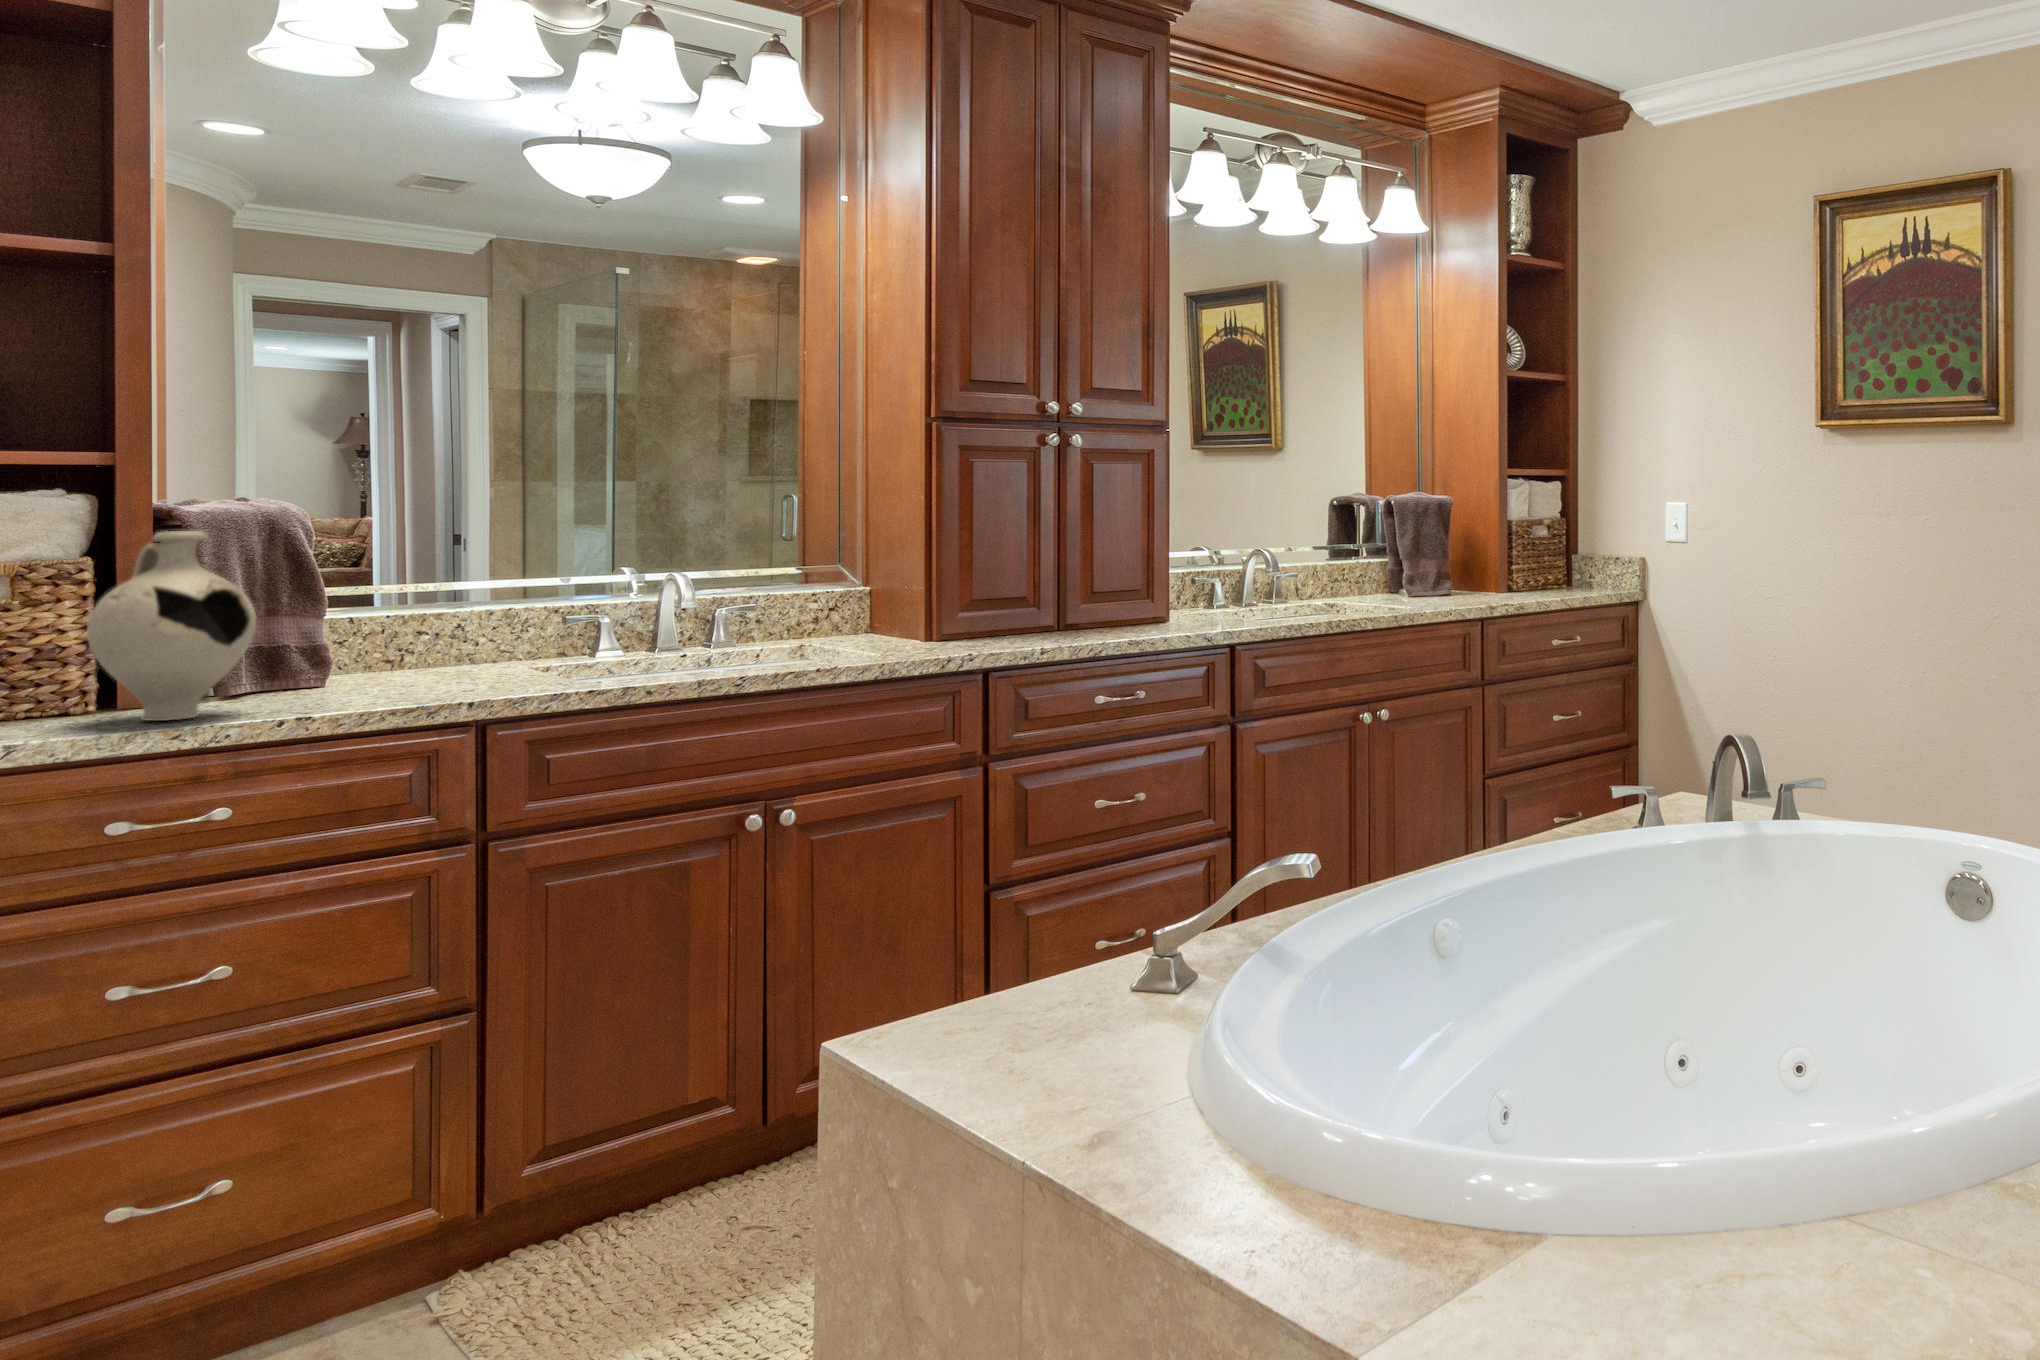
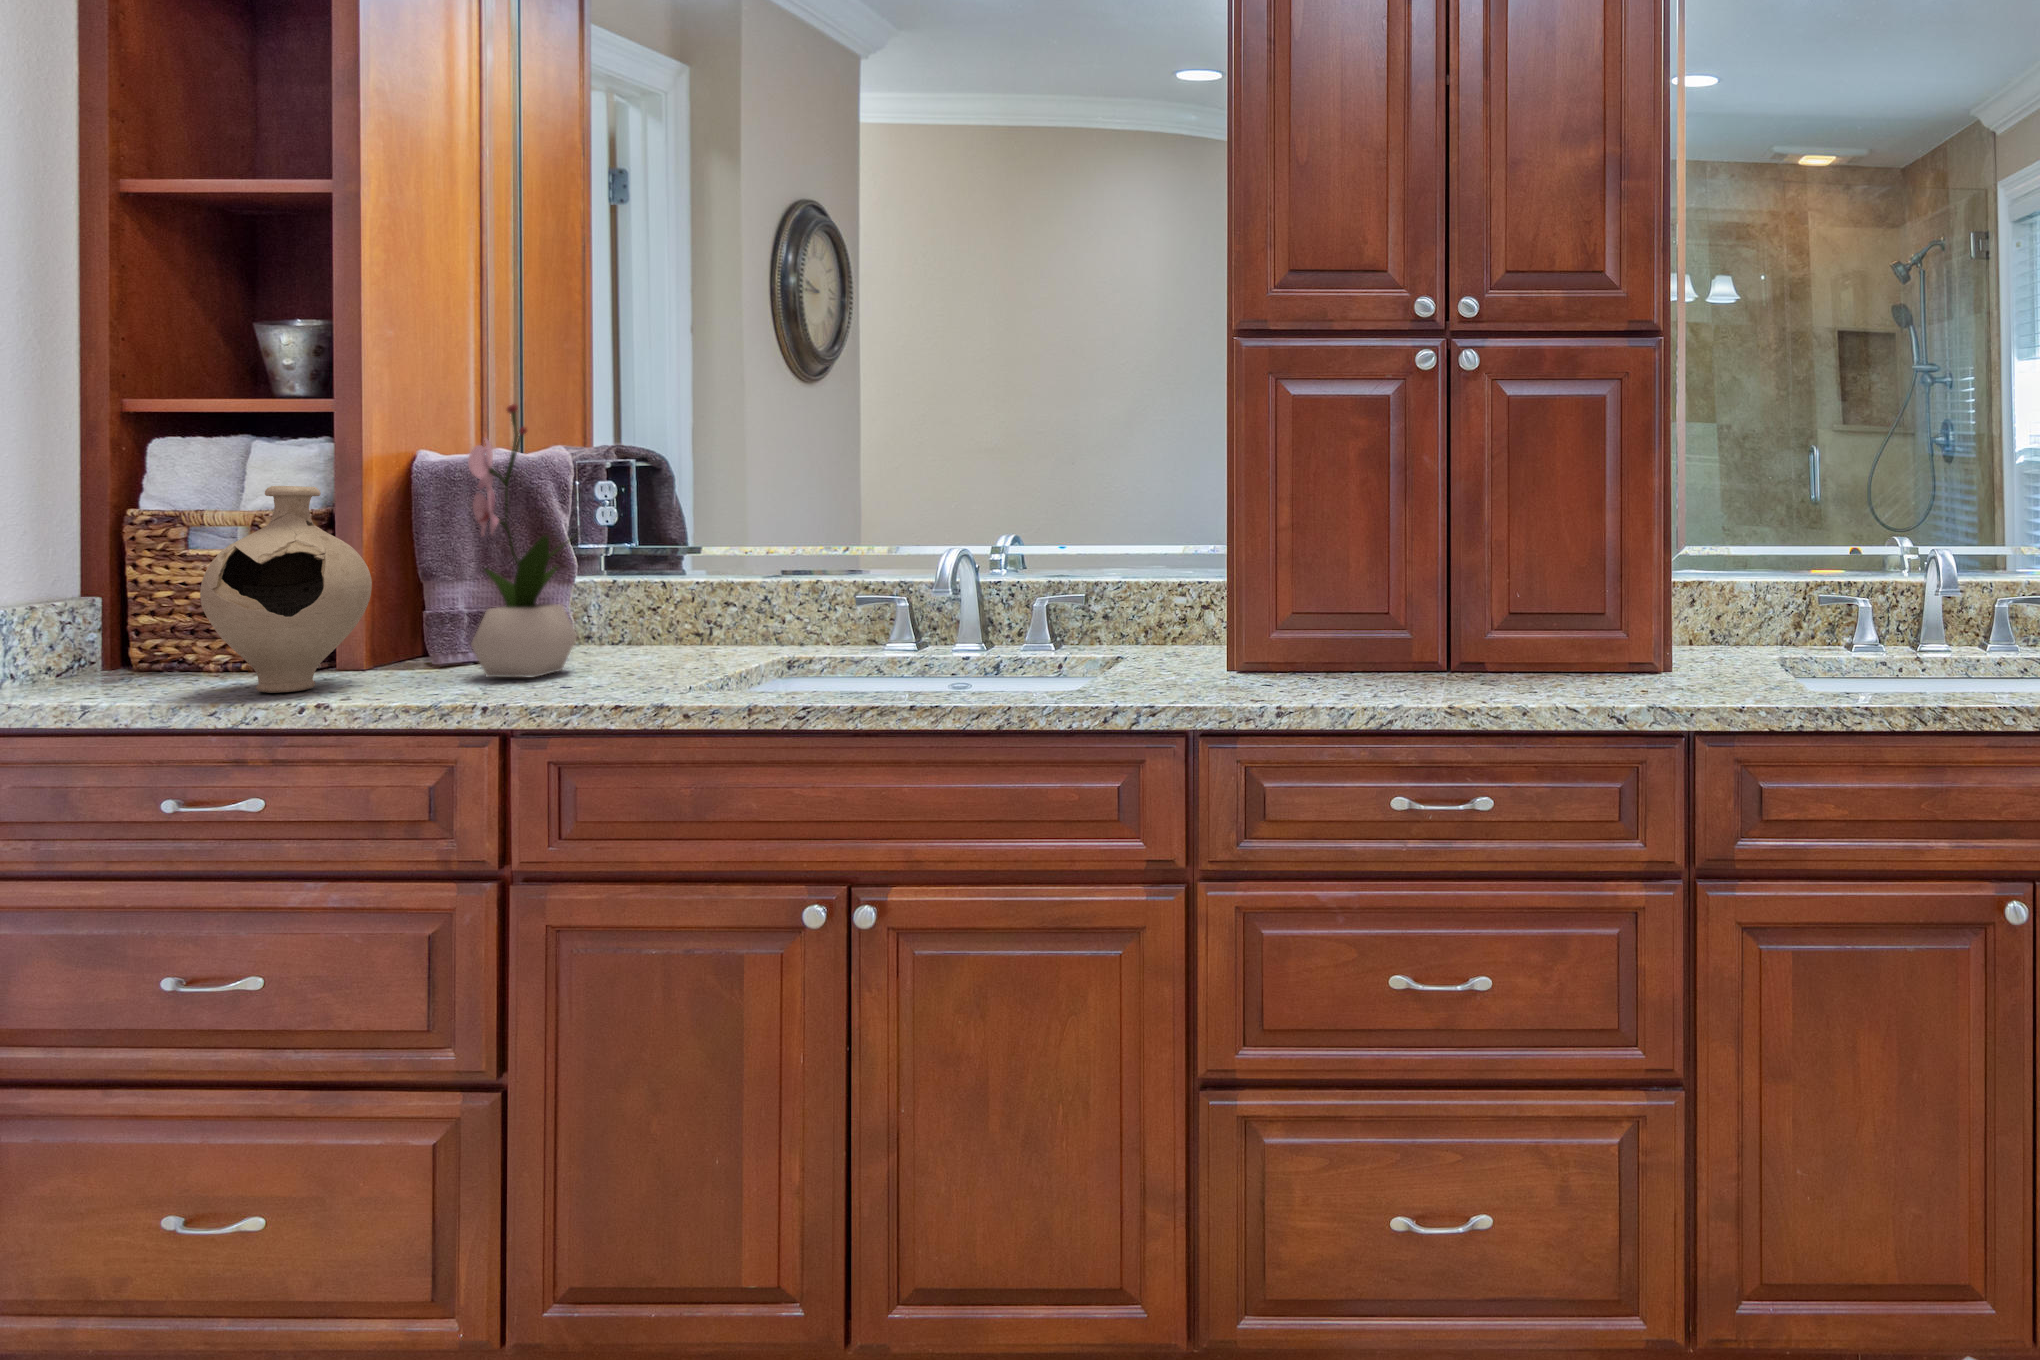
flower arrangement: none [300,458,425,695] -> present [468,404,577,677]

